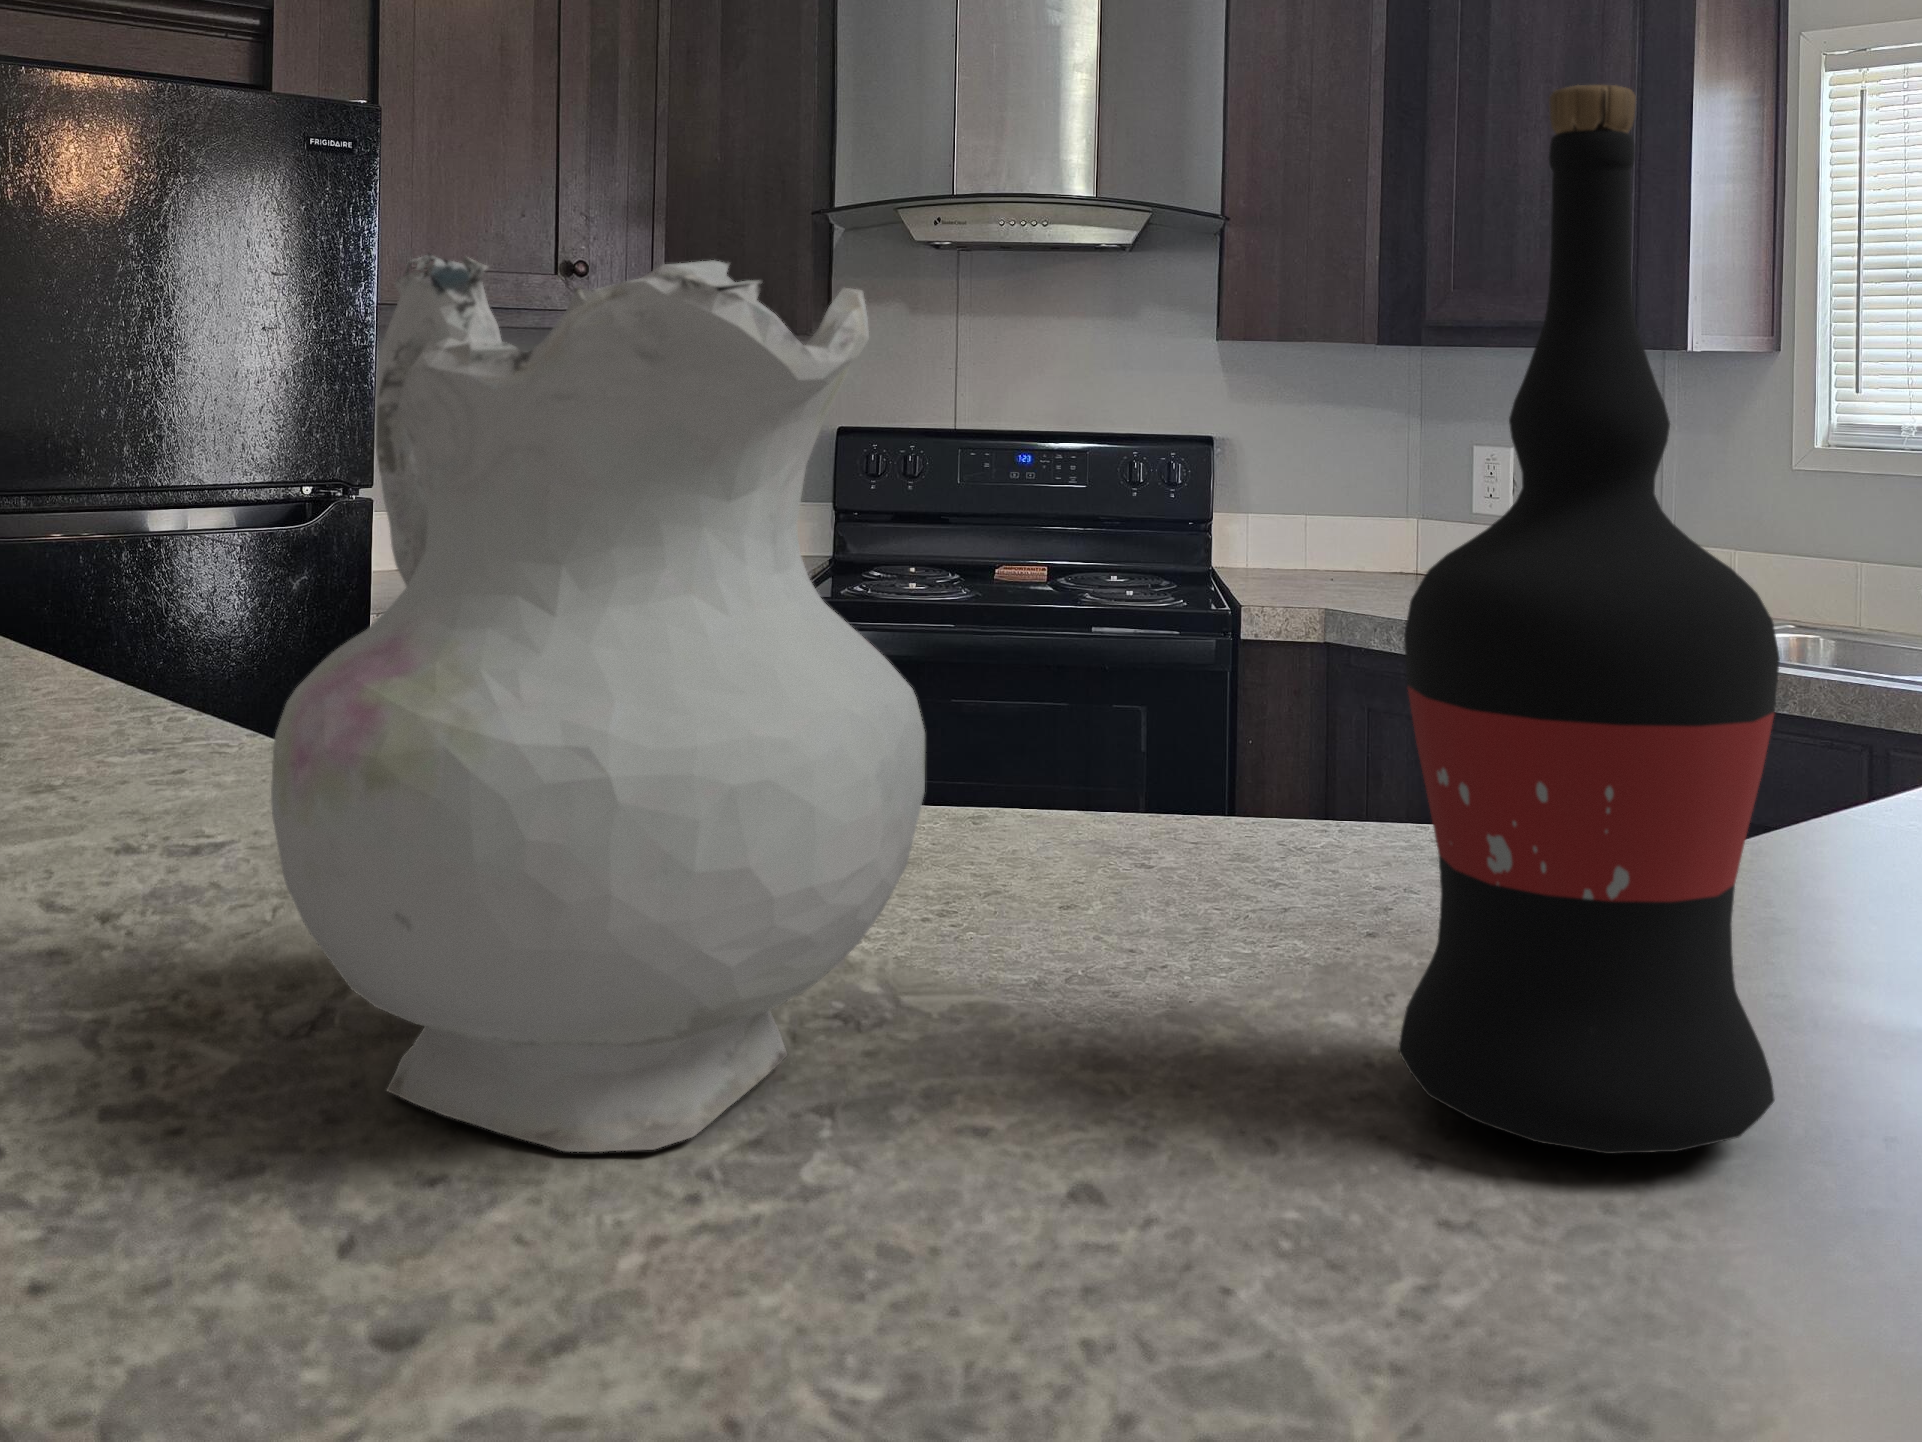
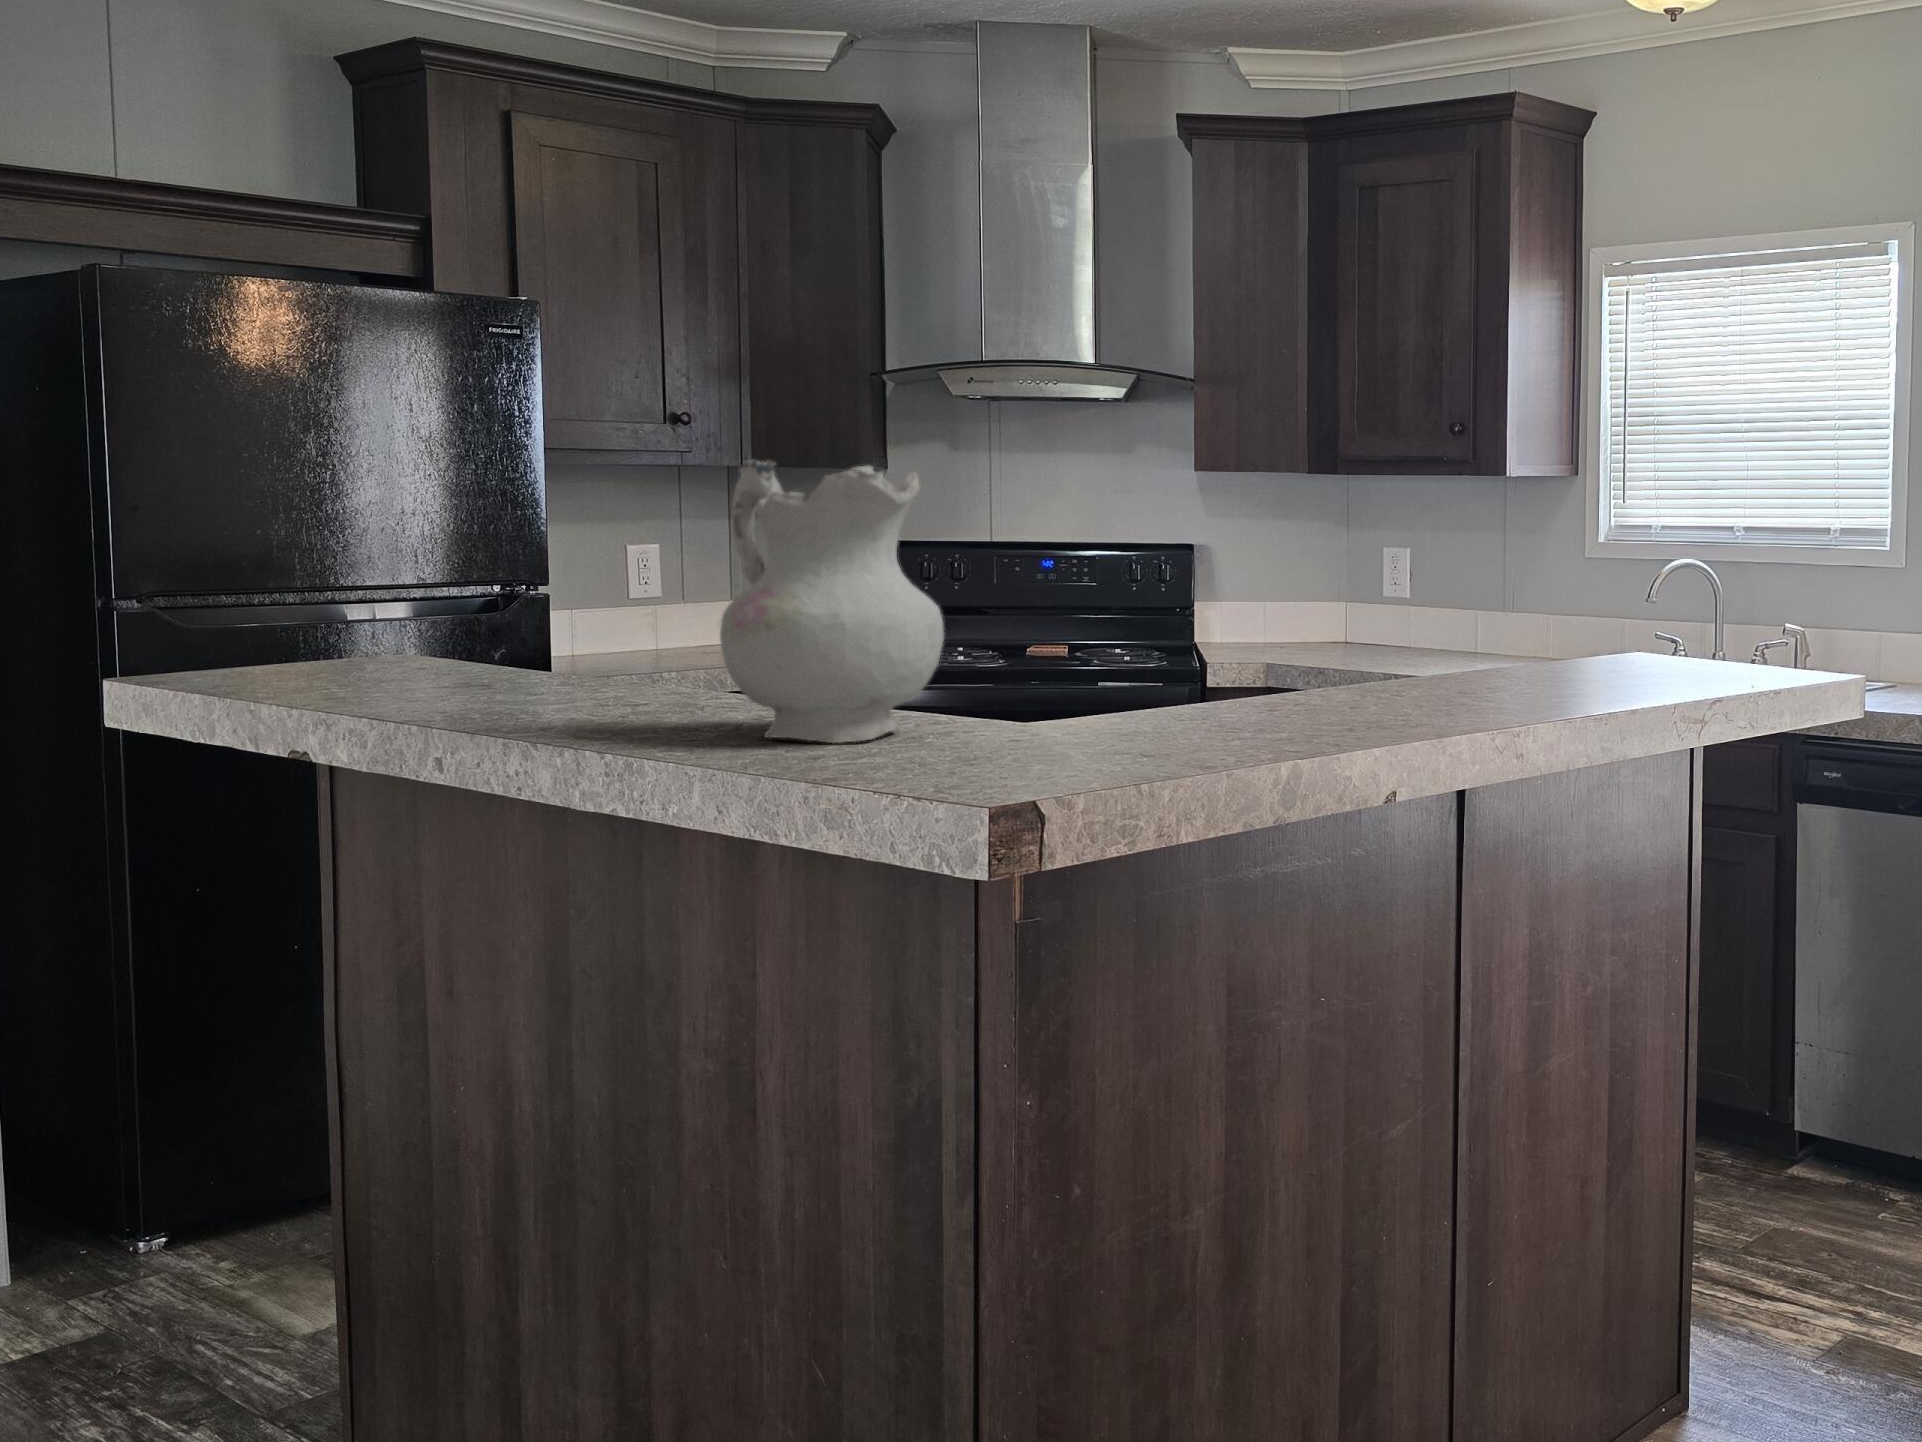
wine bottle: present [1398,85,1780,1154] -> none [1102,404,1217,733]

